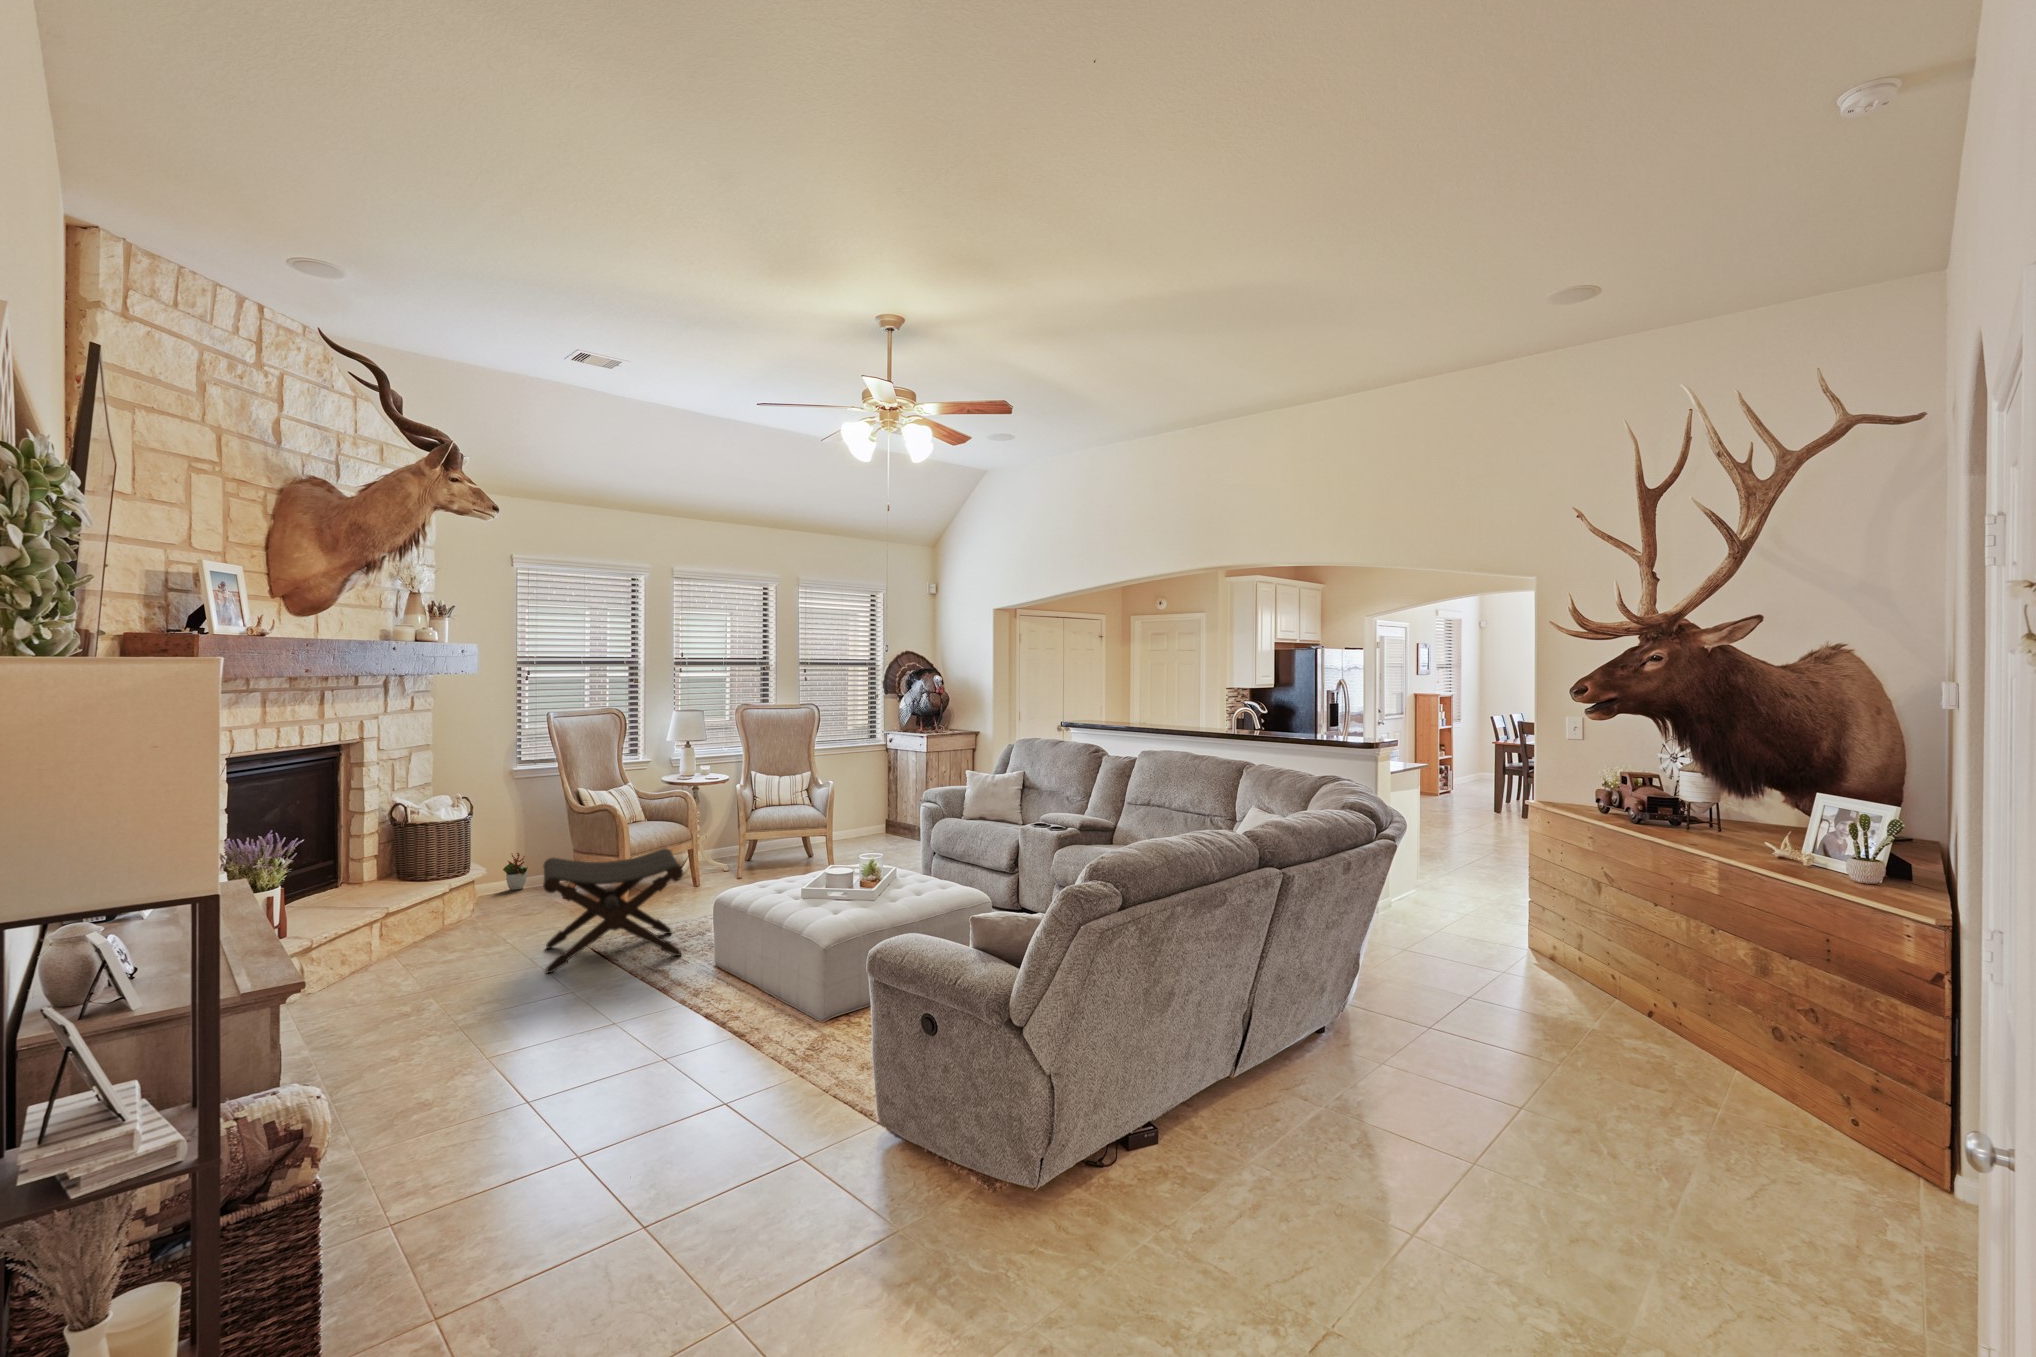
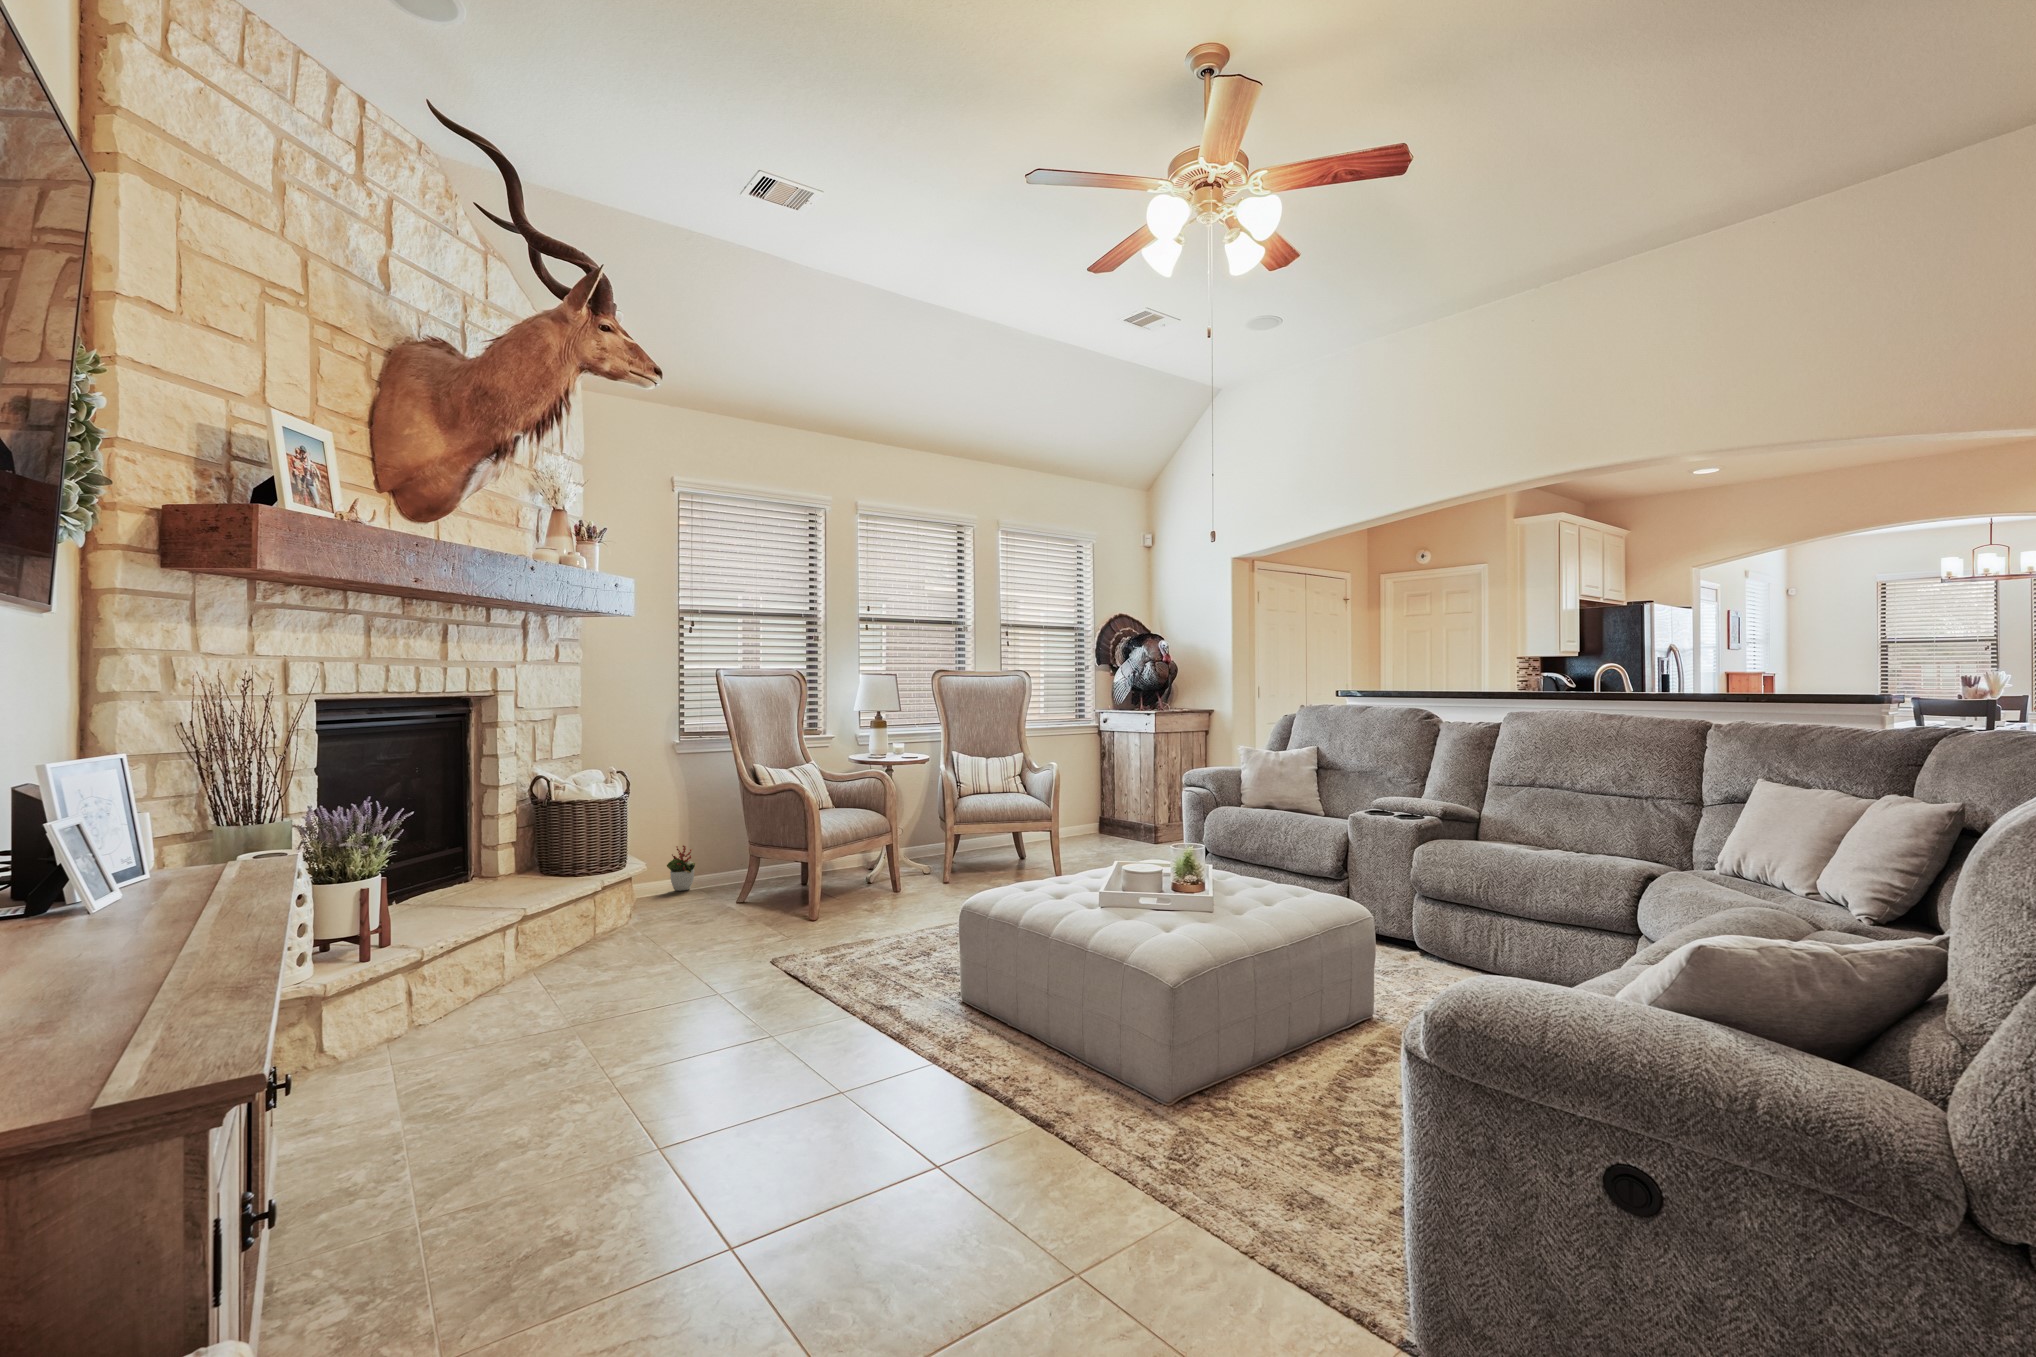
footstool: present [543,848,683,973] -> none [720,837,906,1005]

